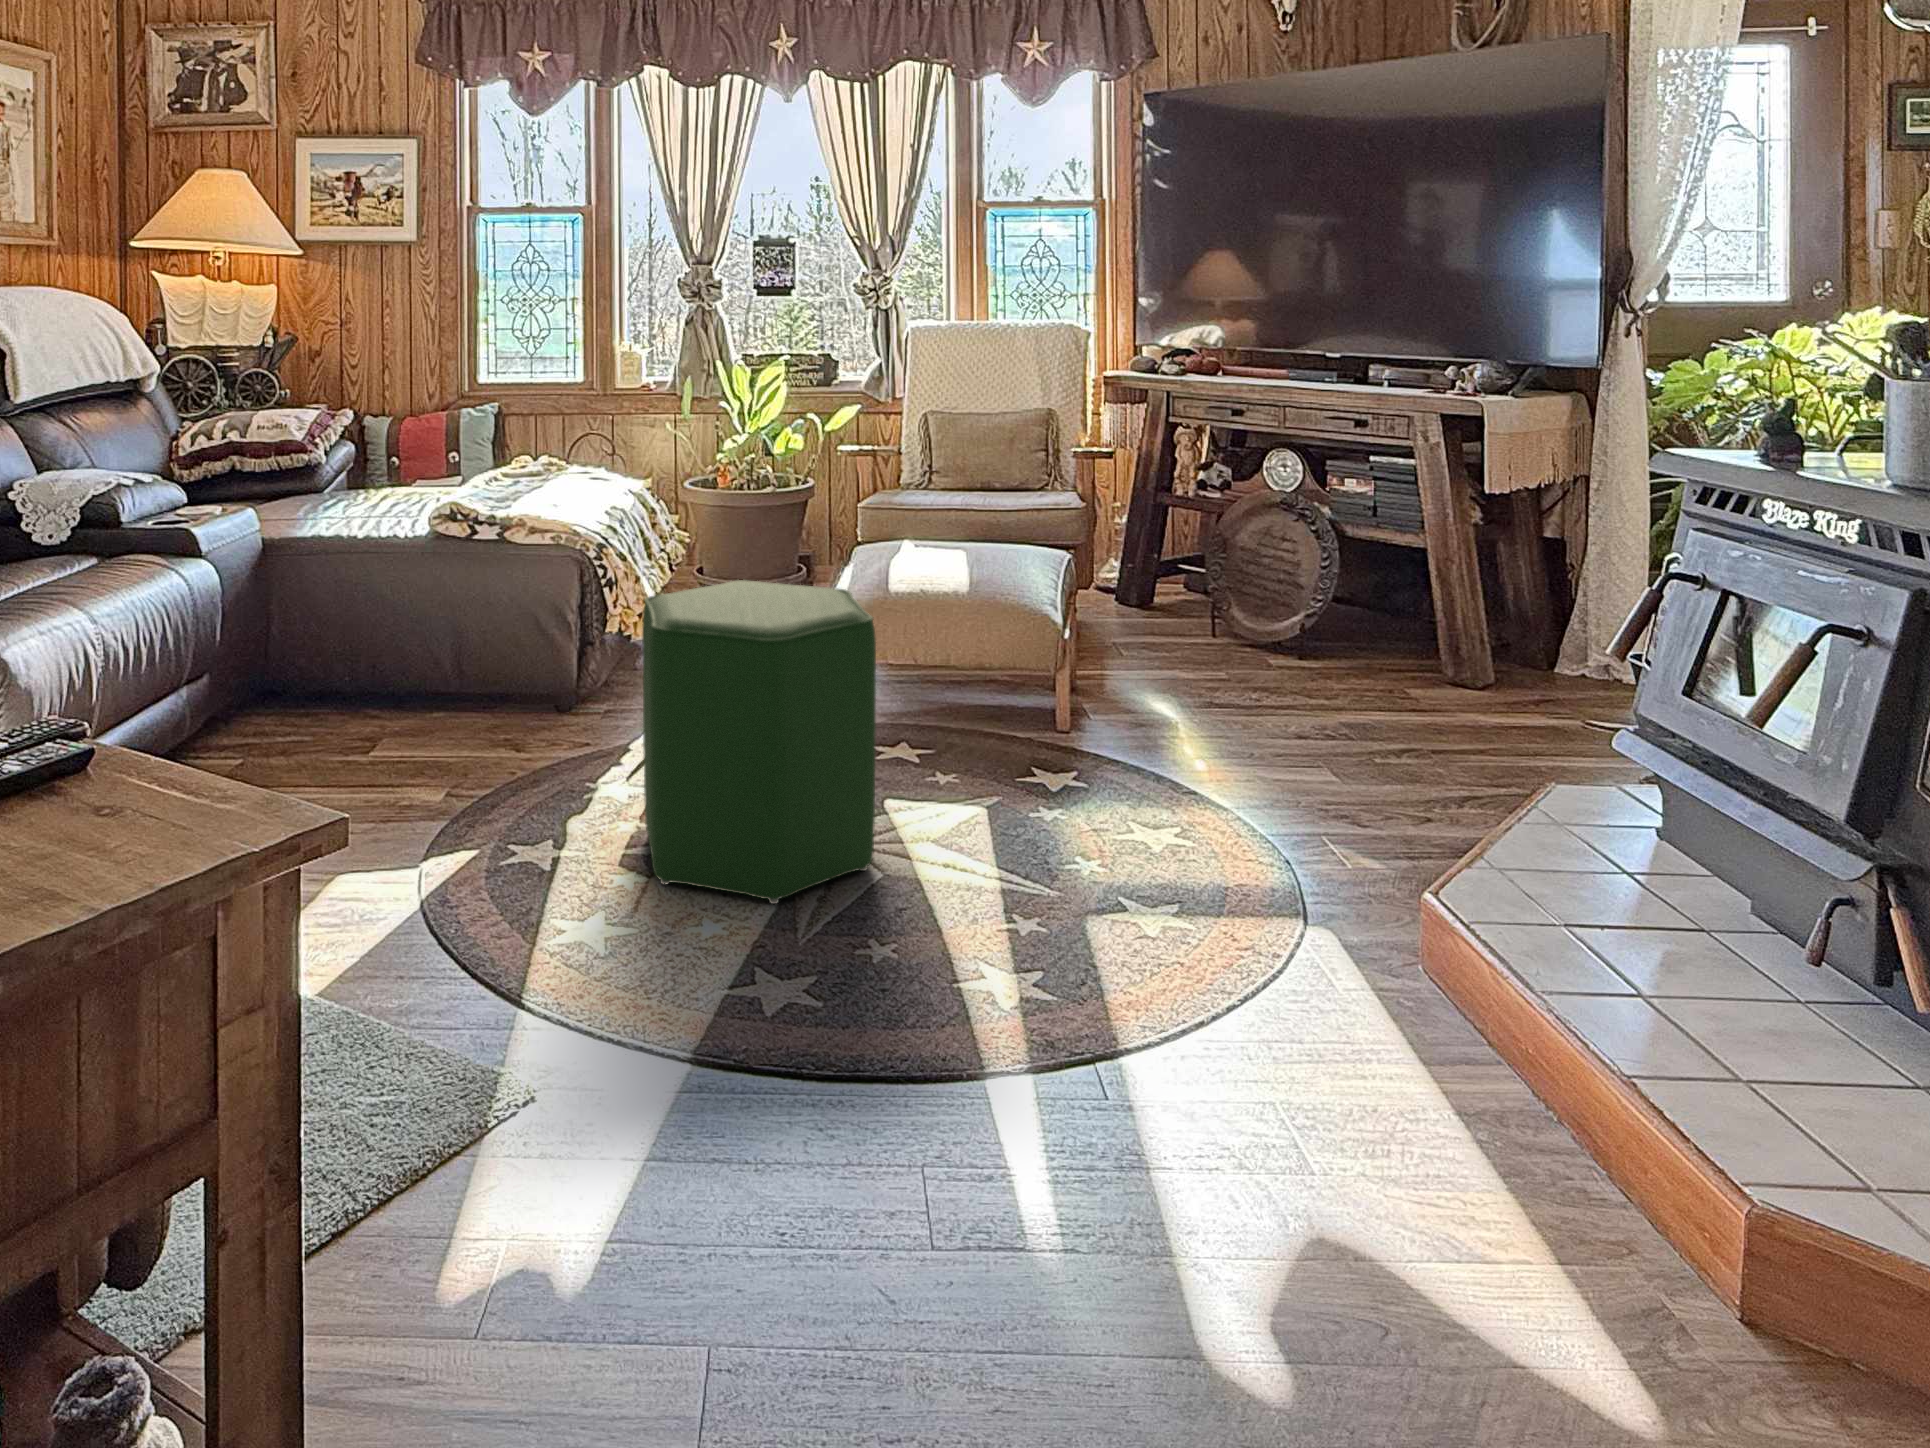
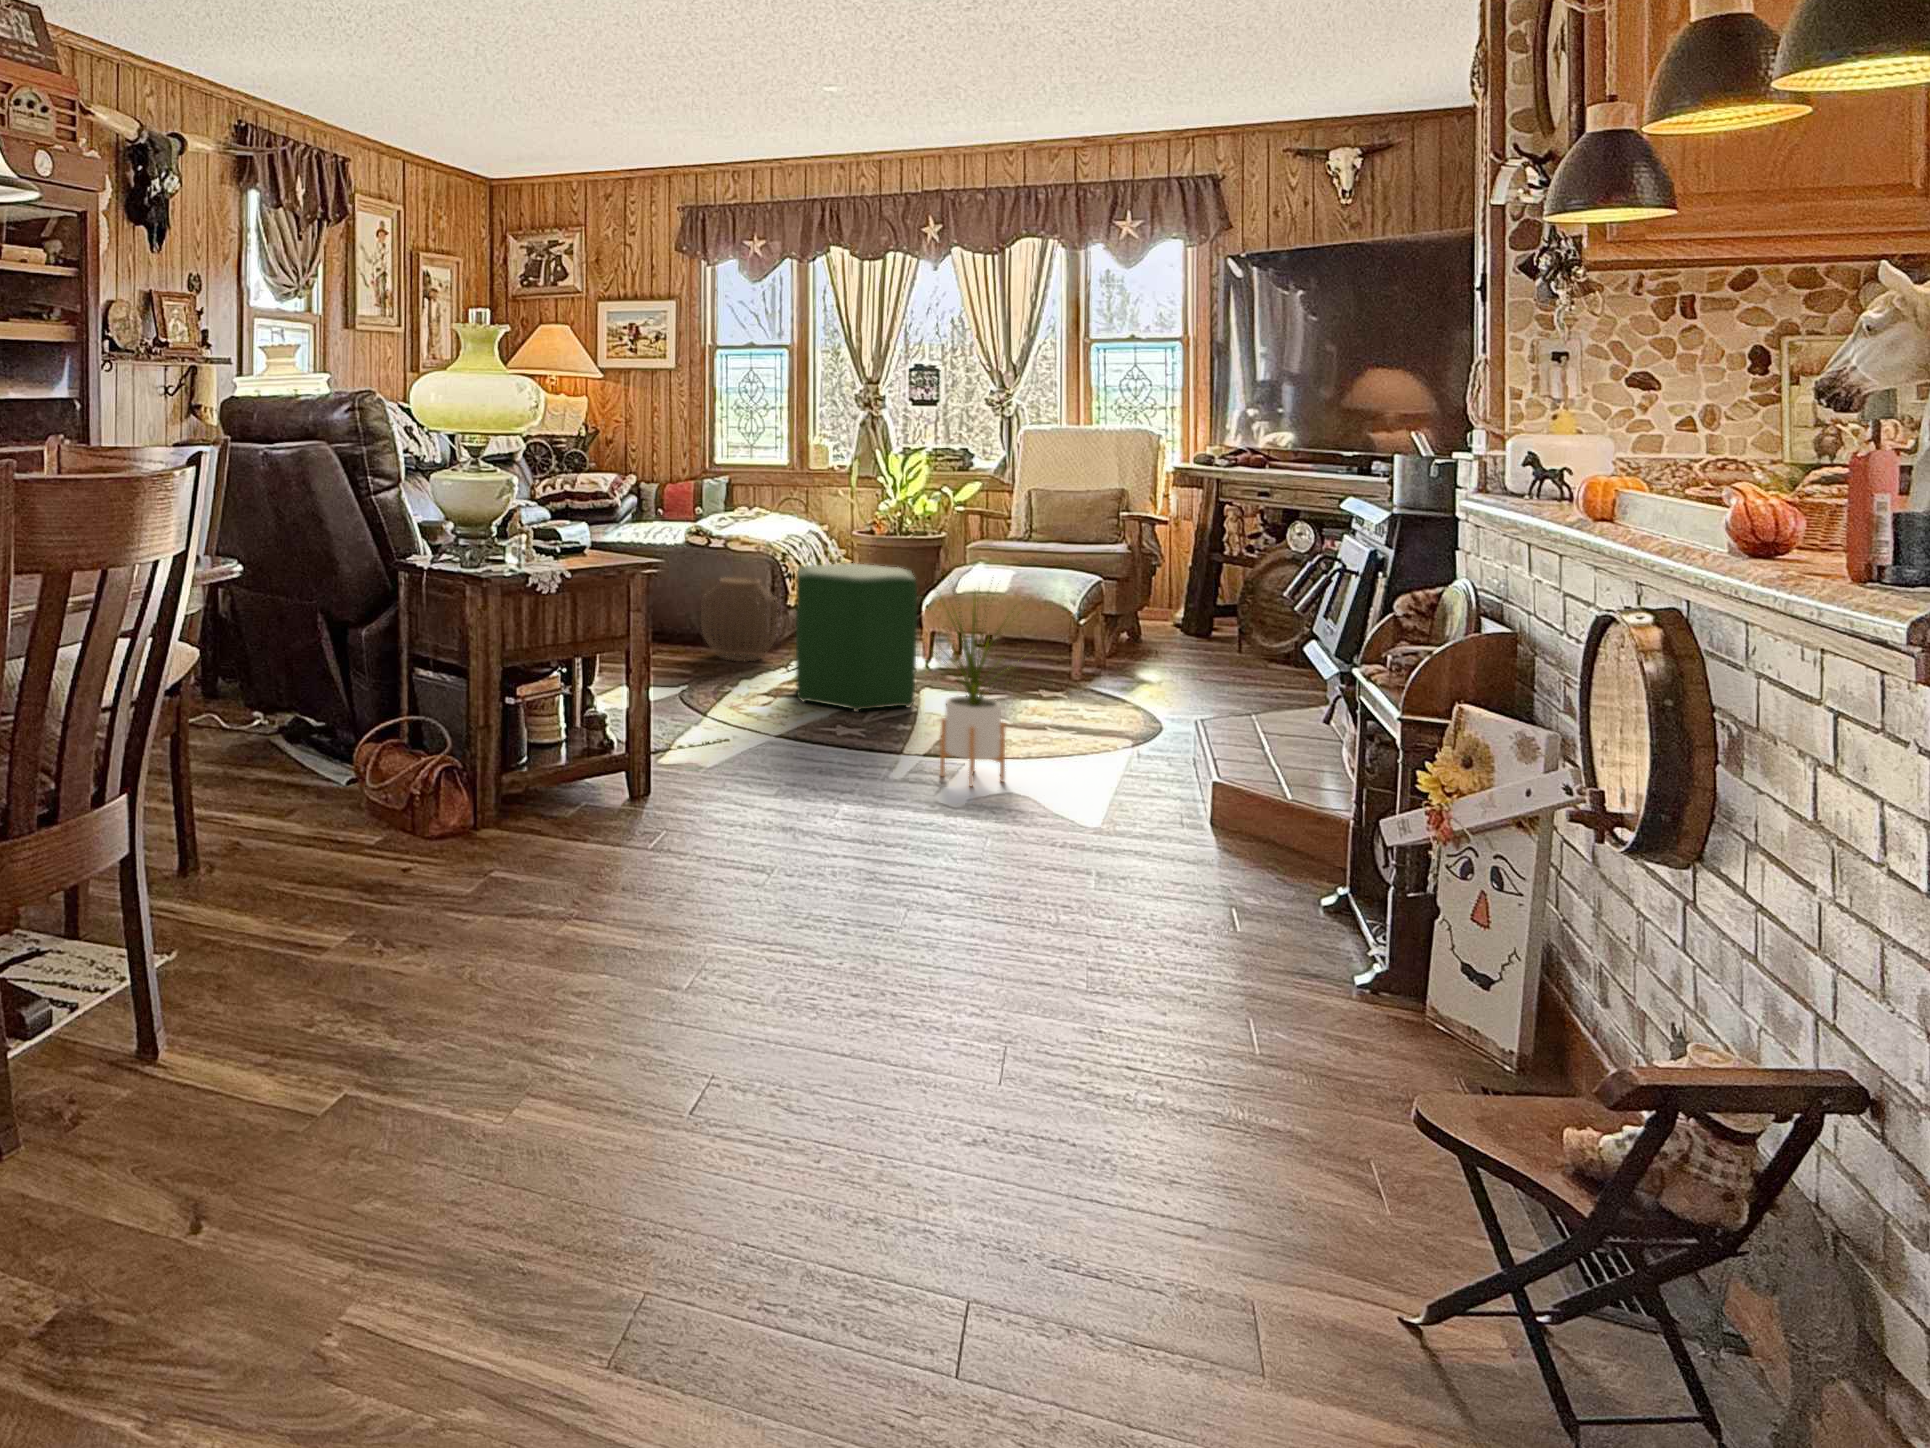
woven basket: none [458,597,597,759] -> present [701,577,778,661]
house plant: none [984,669,1261,1220] -> present [933,592,1019,786]

